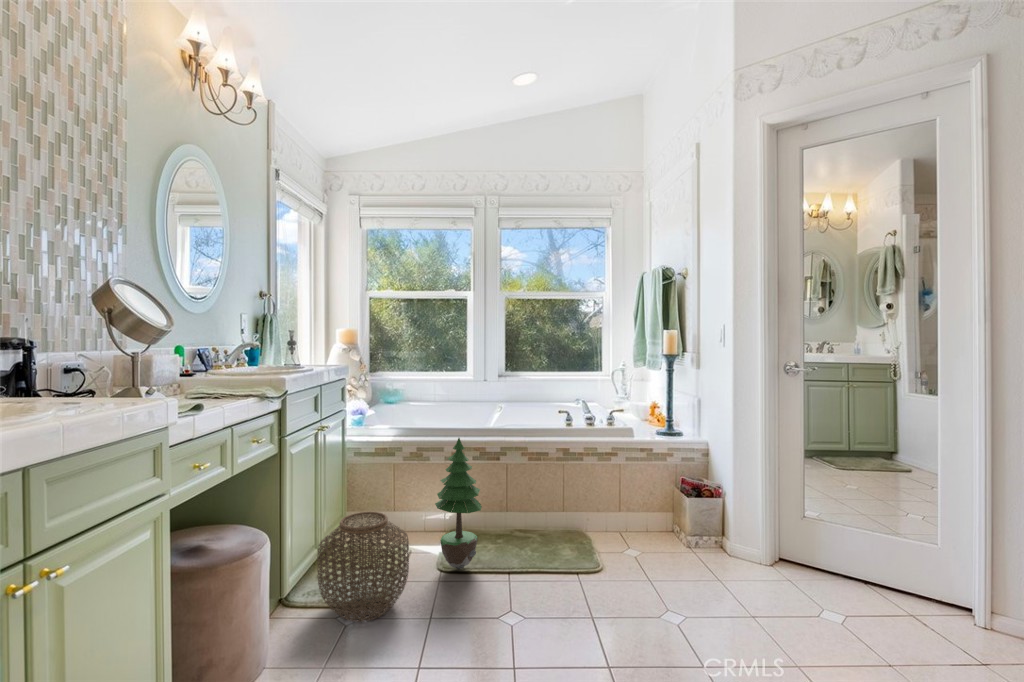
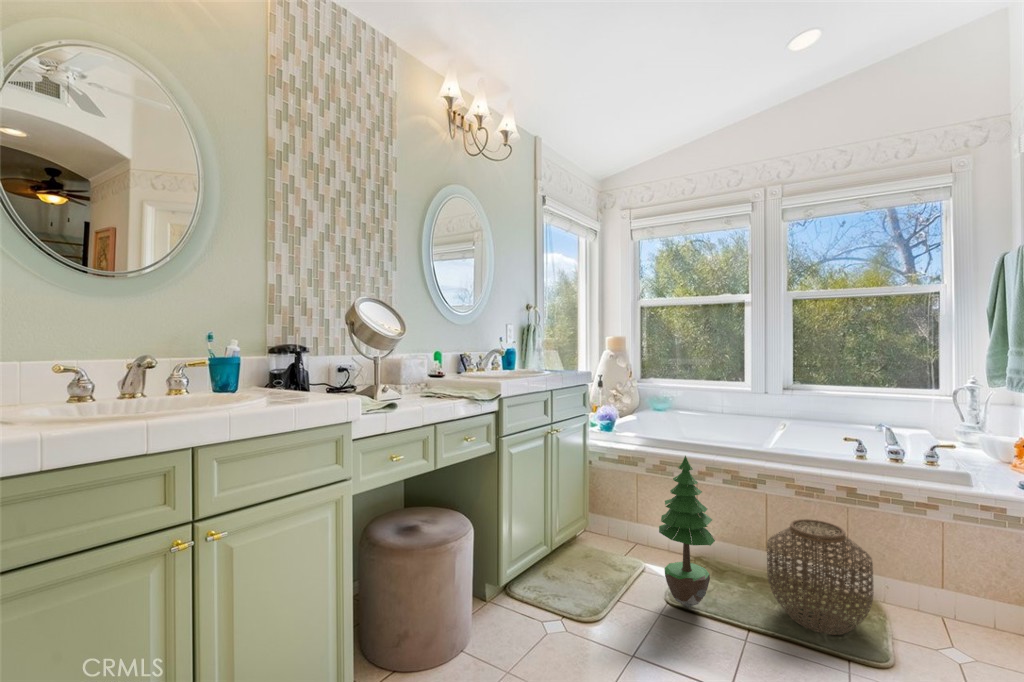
woven basket: present [317,512,409,621] -> present [767,519,874,635]

